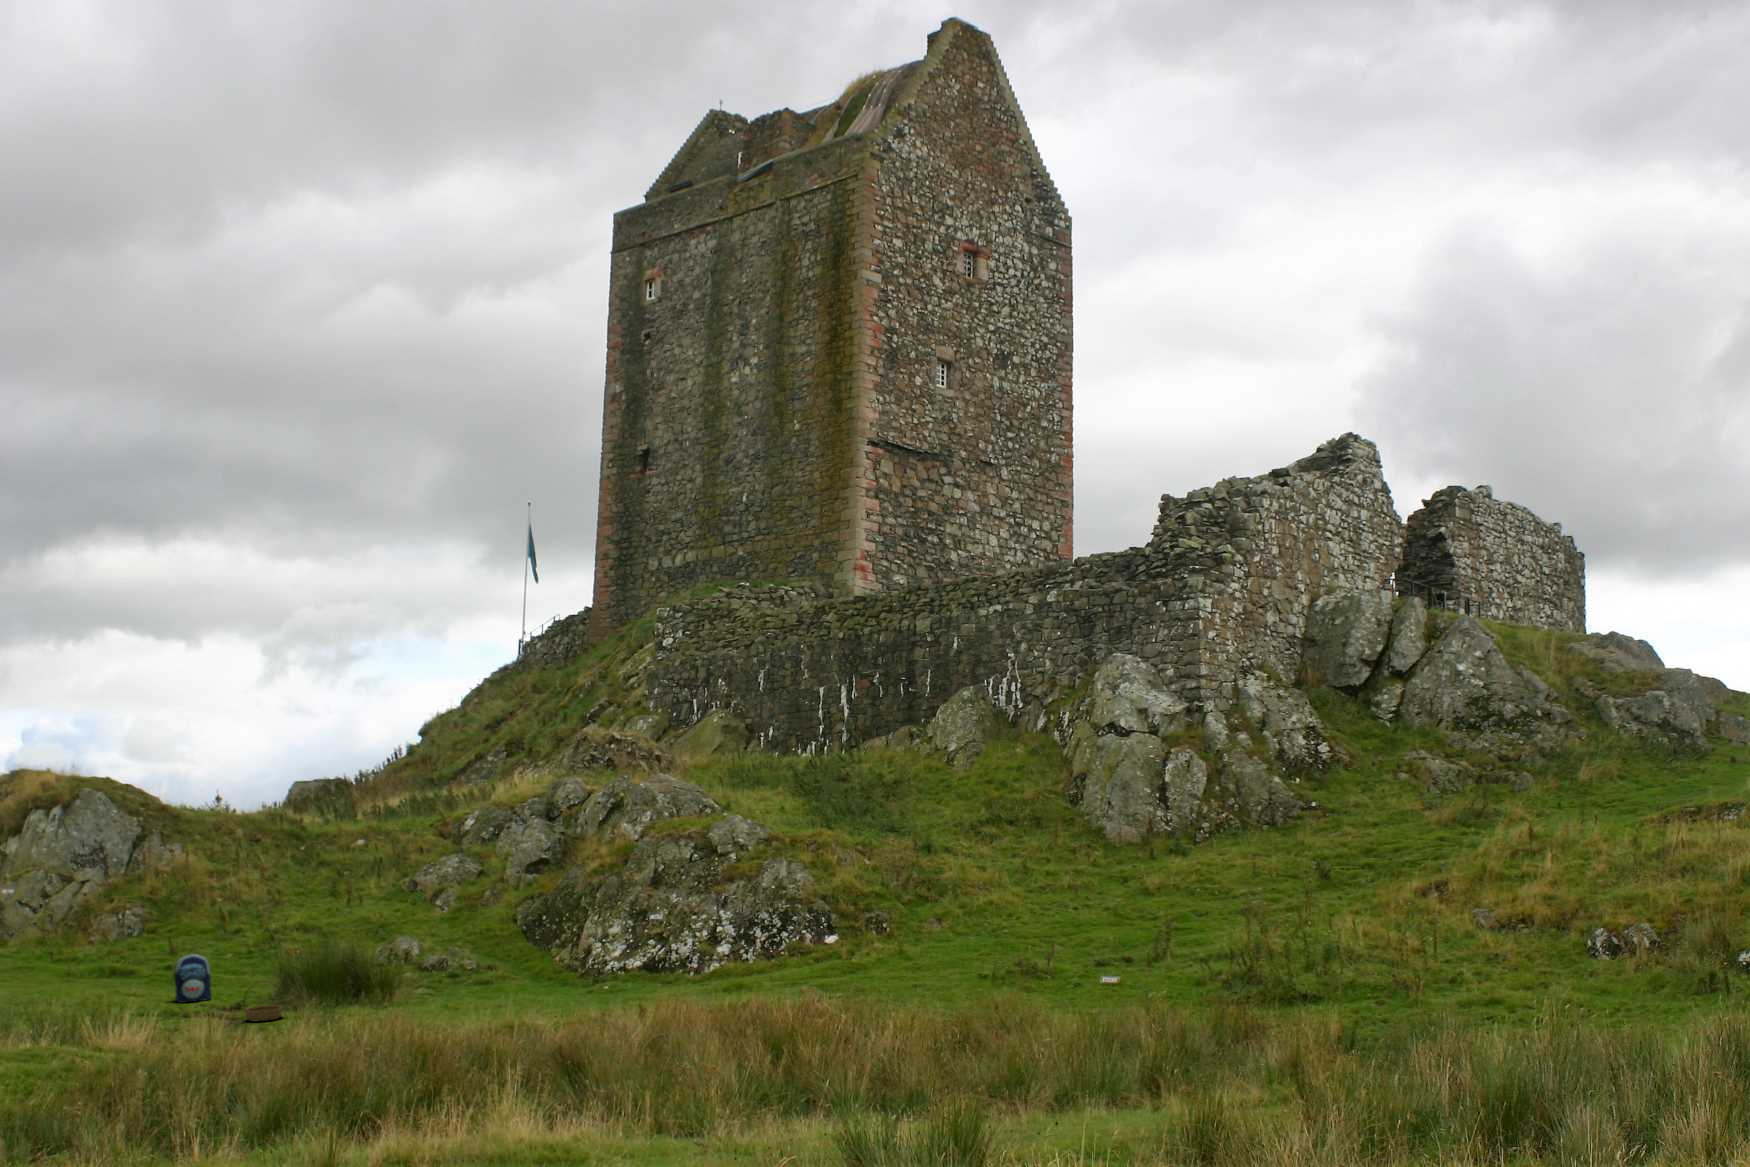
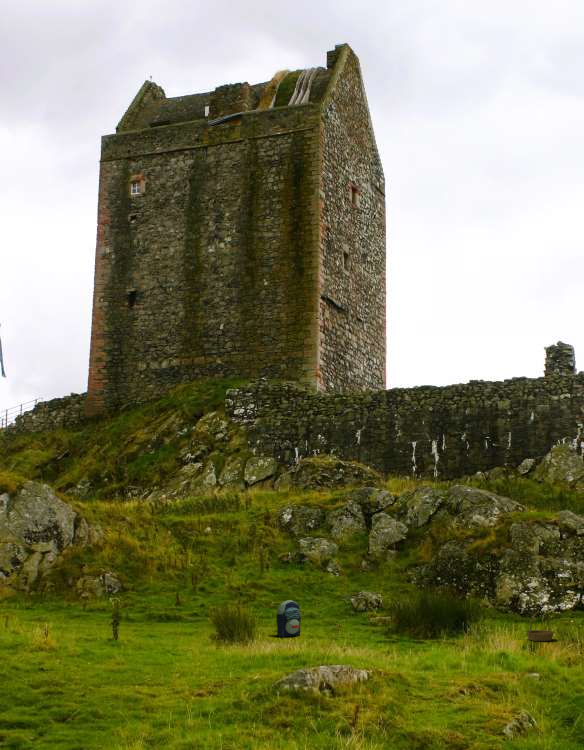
basket: present [243,981,284,1021] -> present [526,612,554,641]

